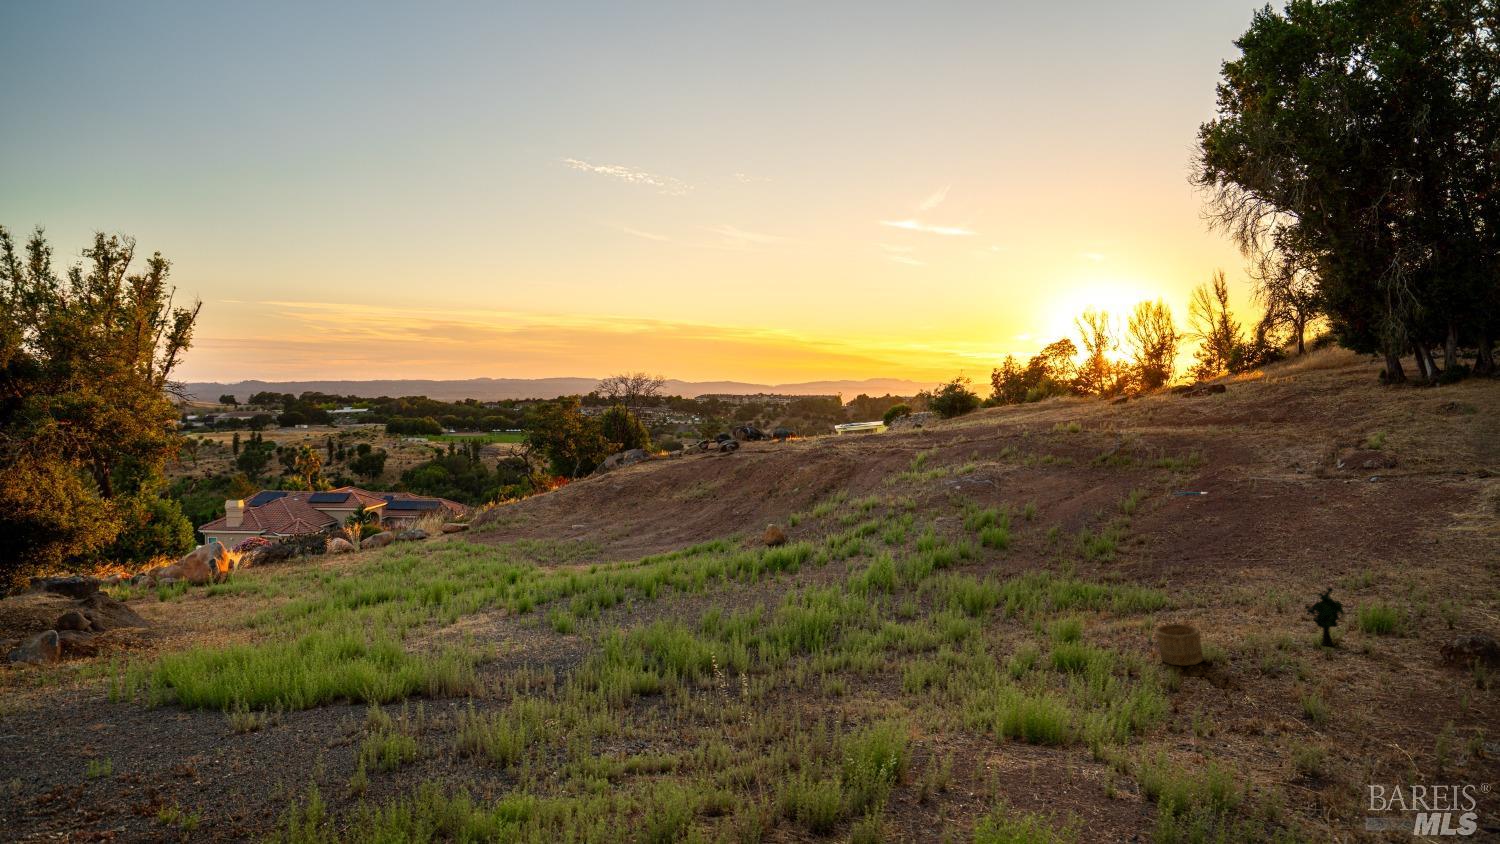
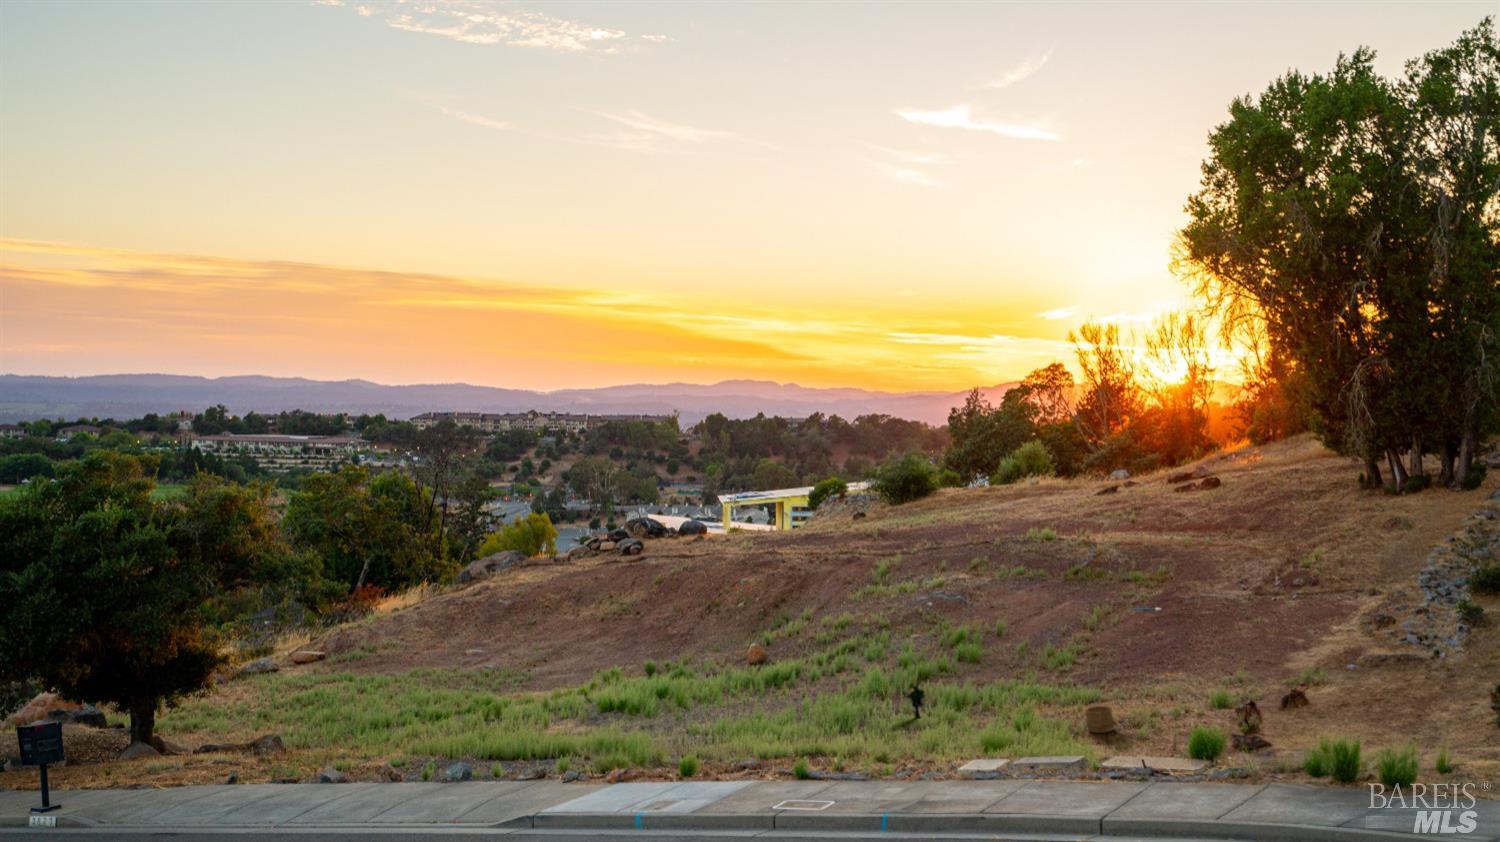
decorative plant: present [1305,588,1345,646] -> present [907,682,925,718]

